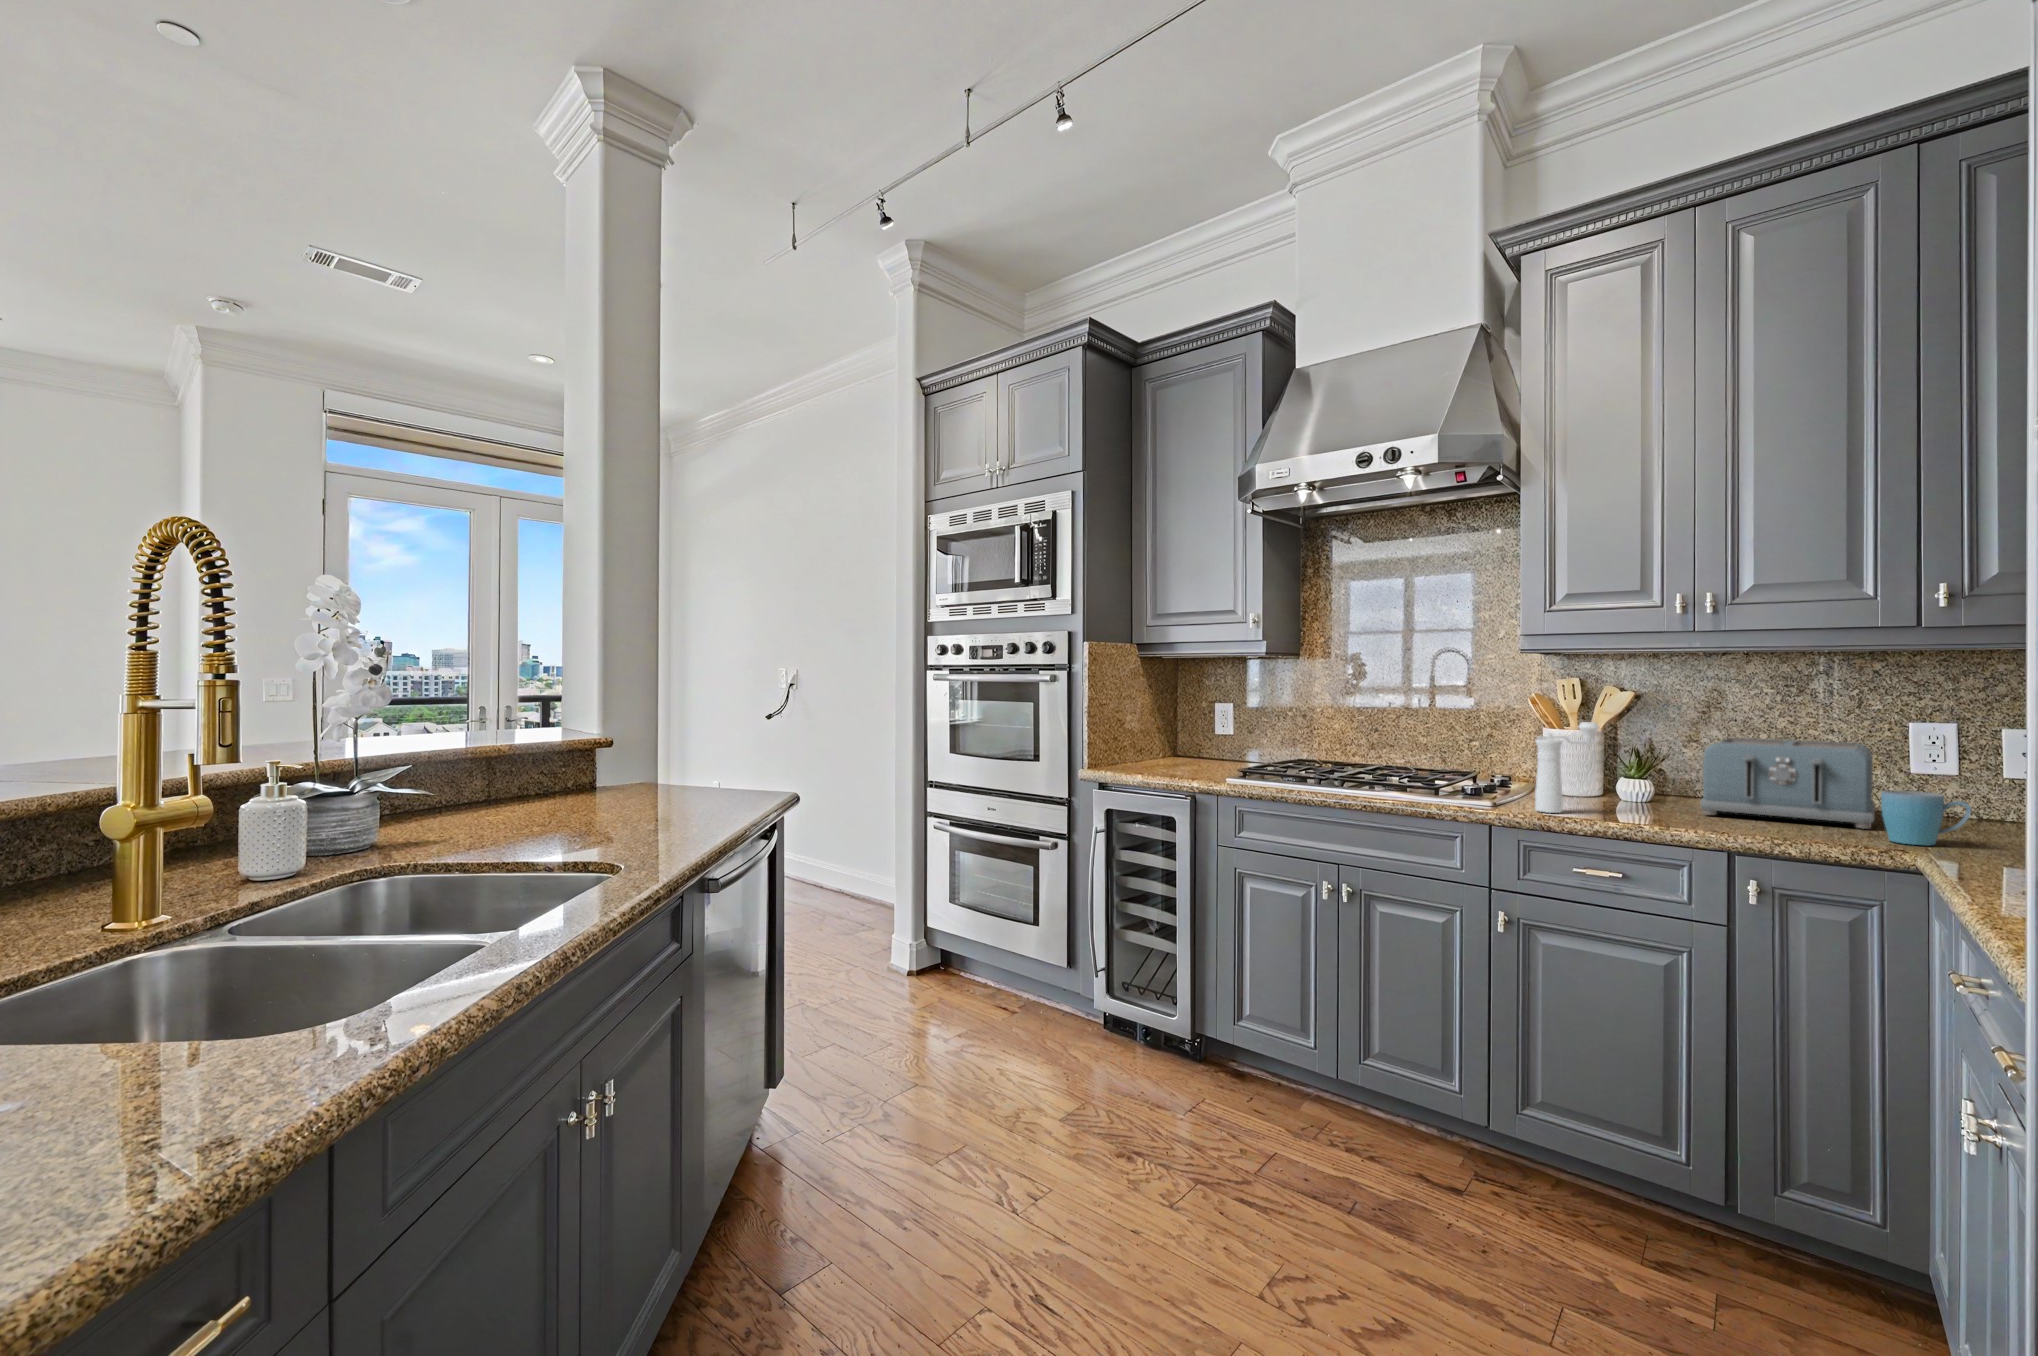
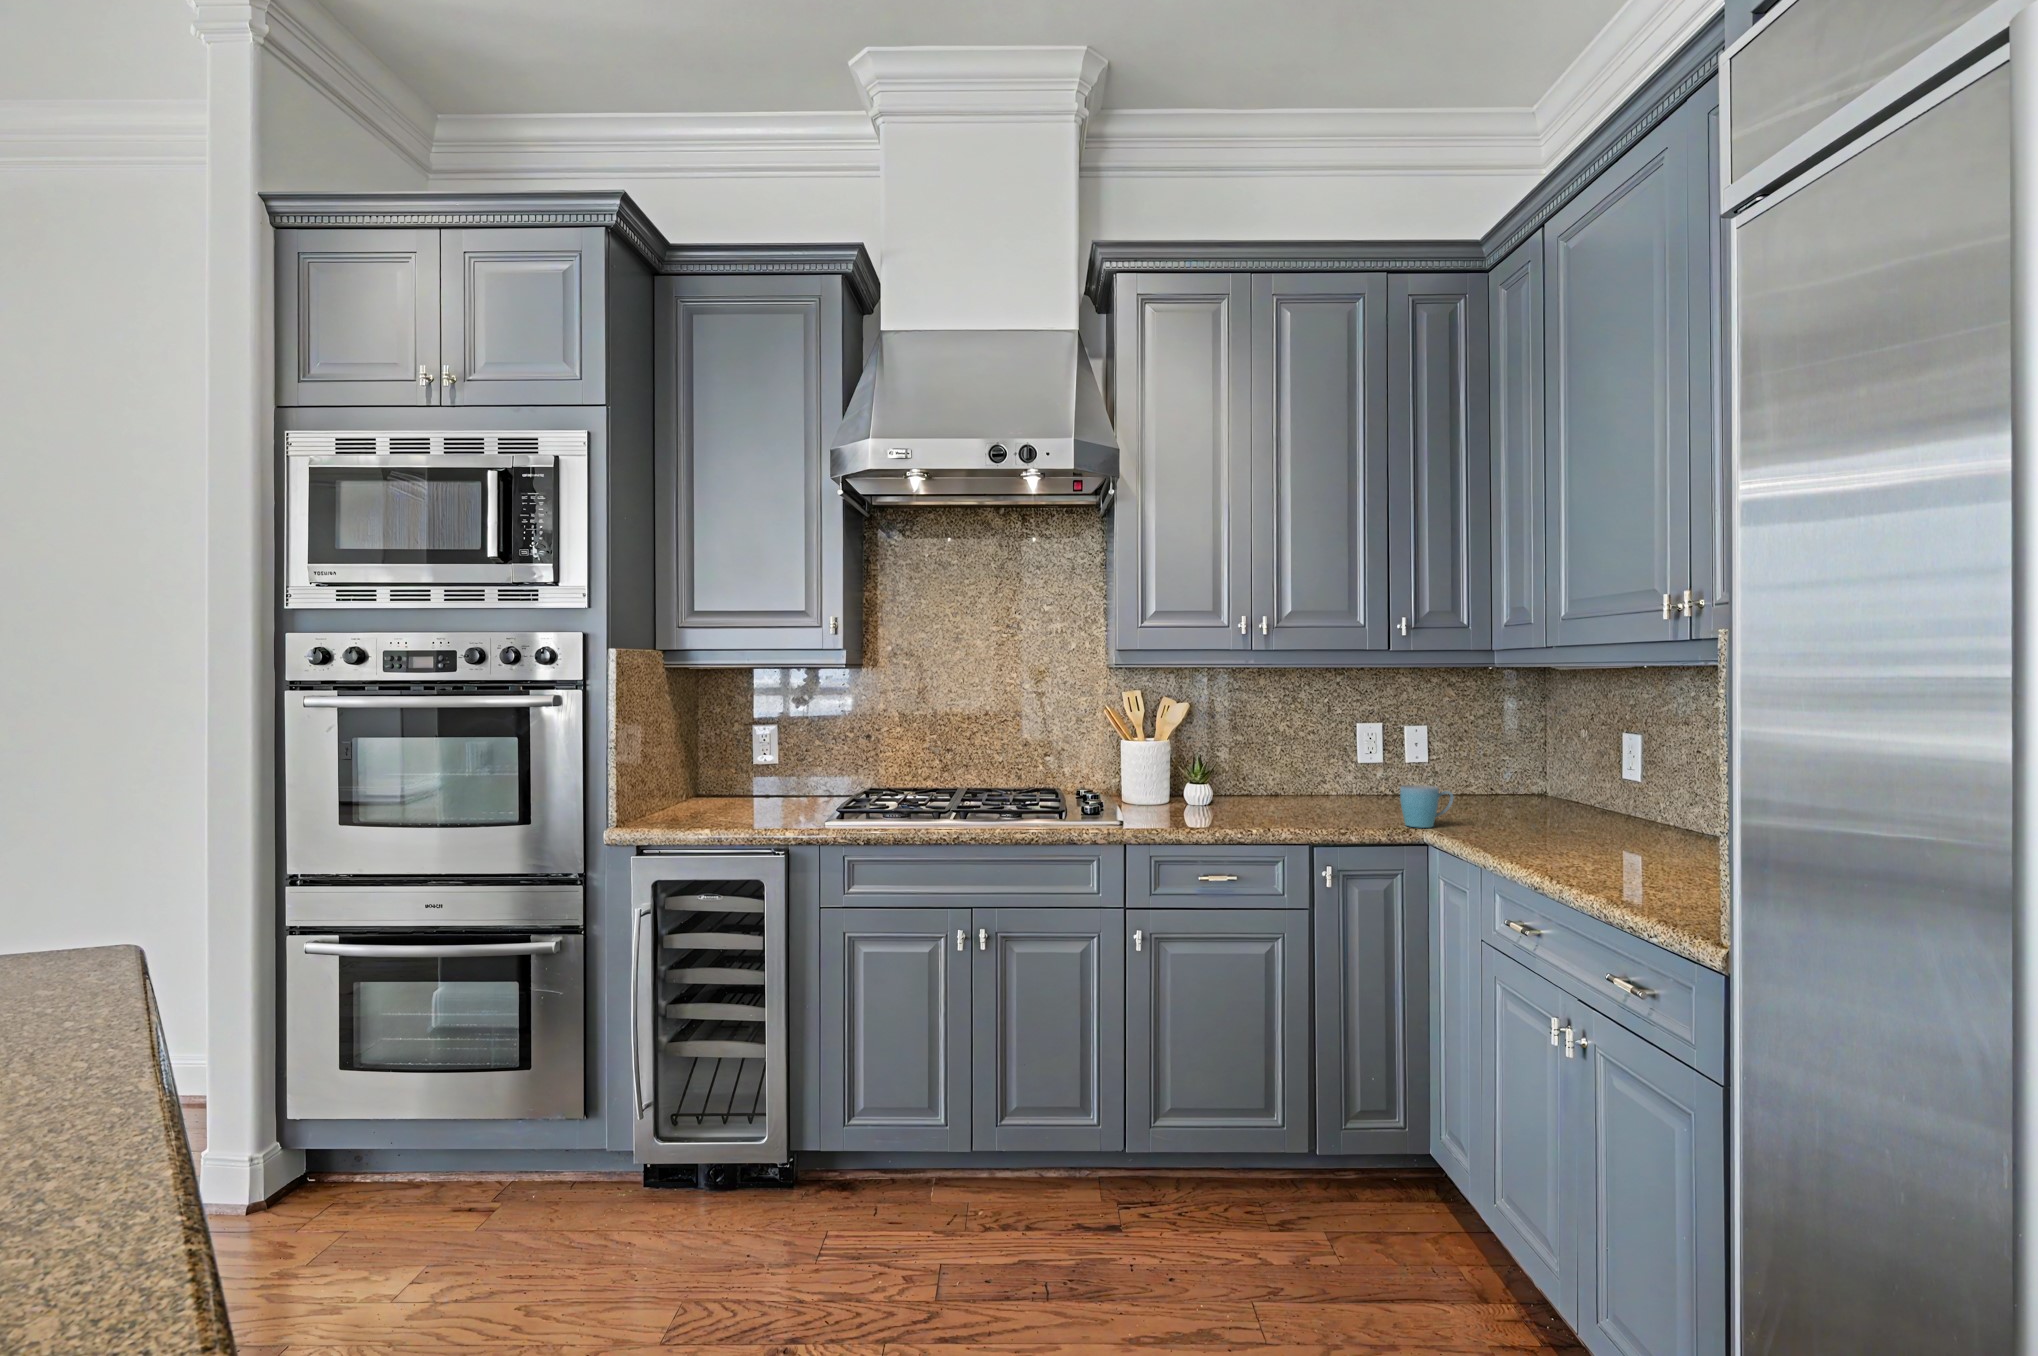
pepper mill: present [1535,722,1599,813] -> none [1156,737,1198,828]
toaster: present [1700,737,1875,829] -> none [1244,745,1379,817]

